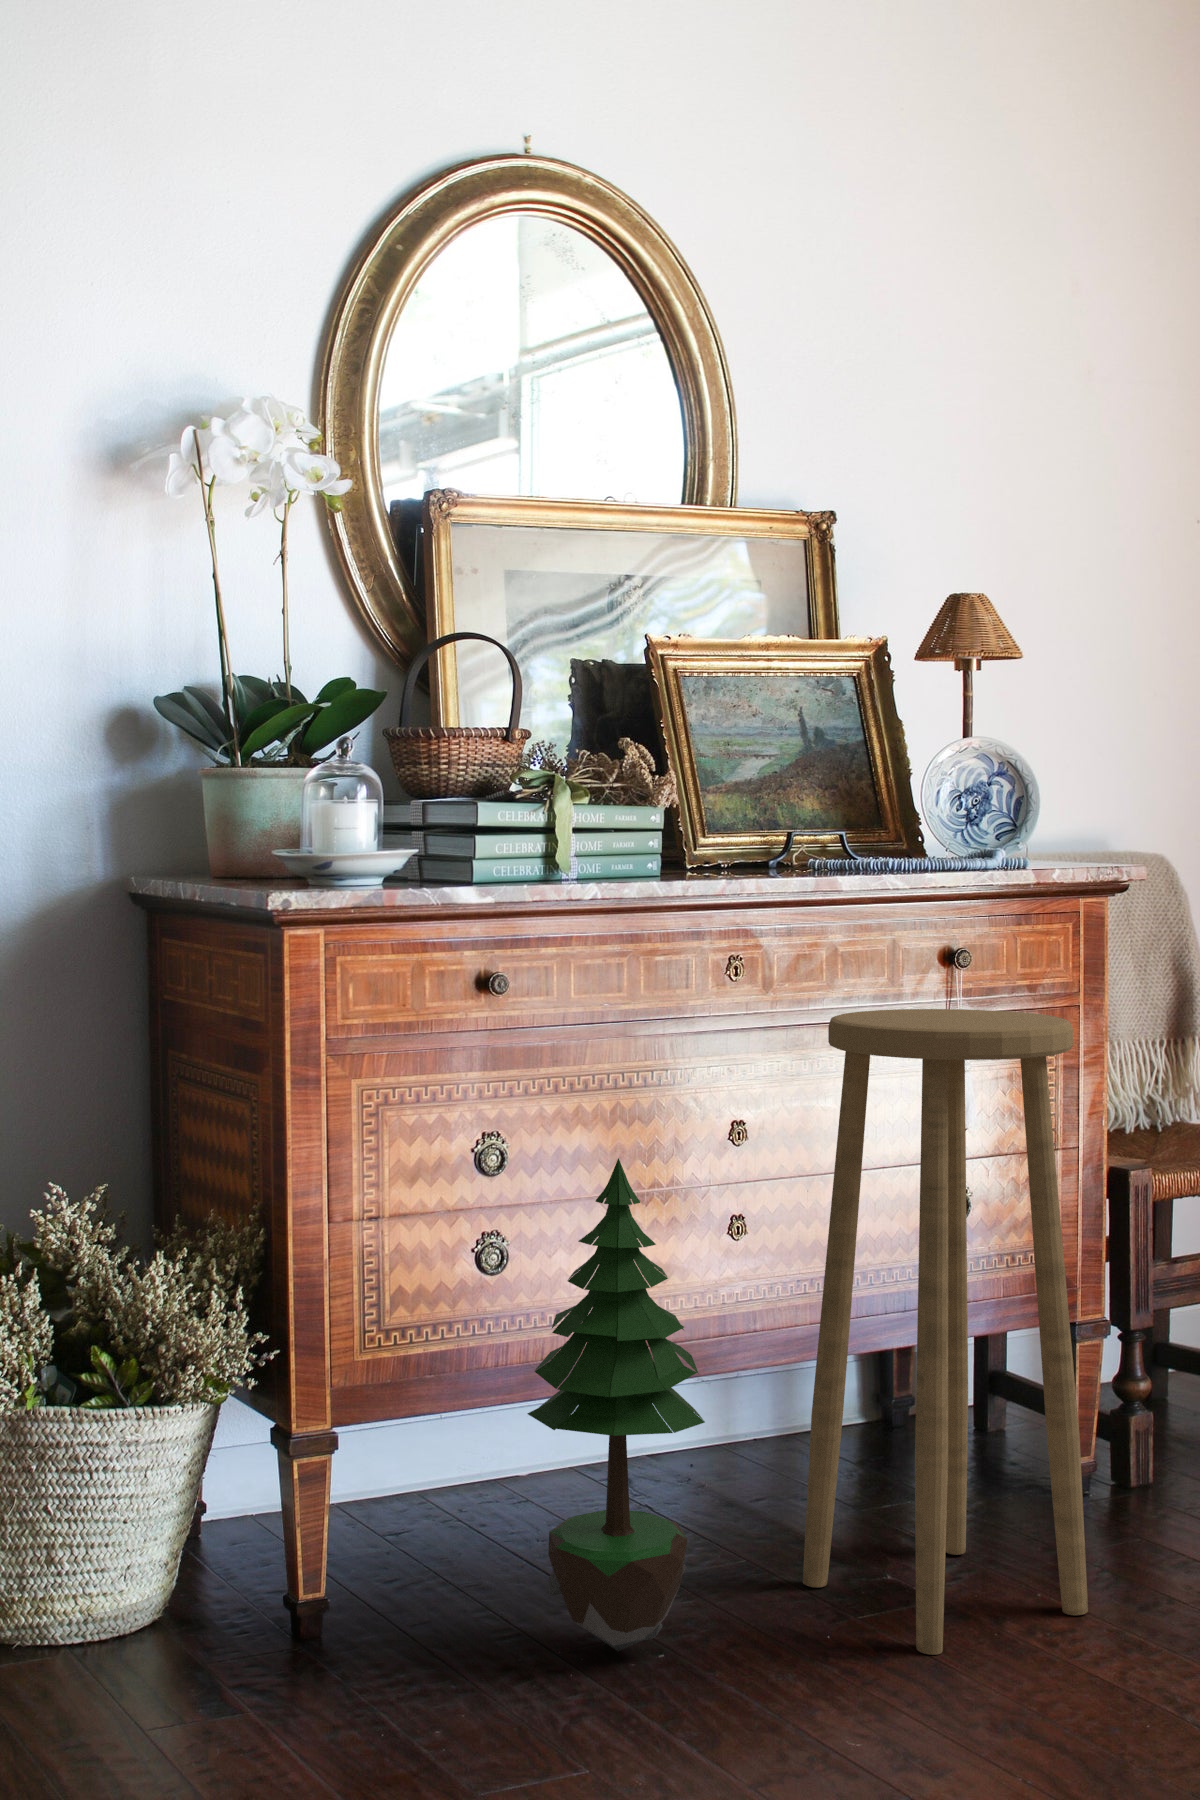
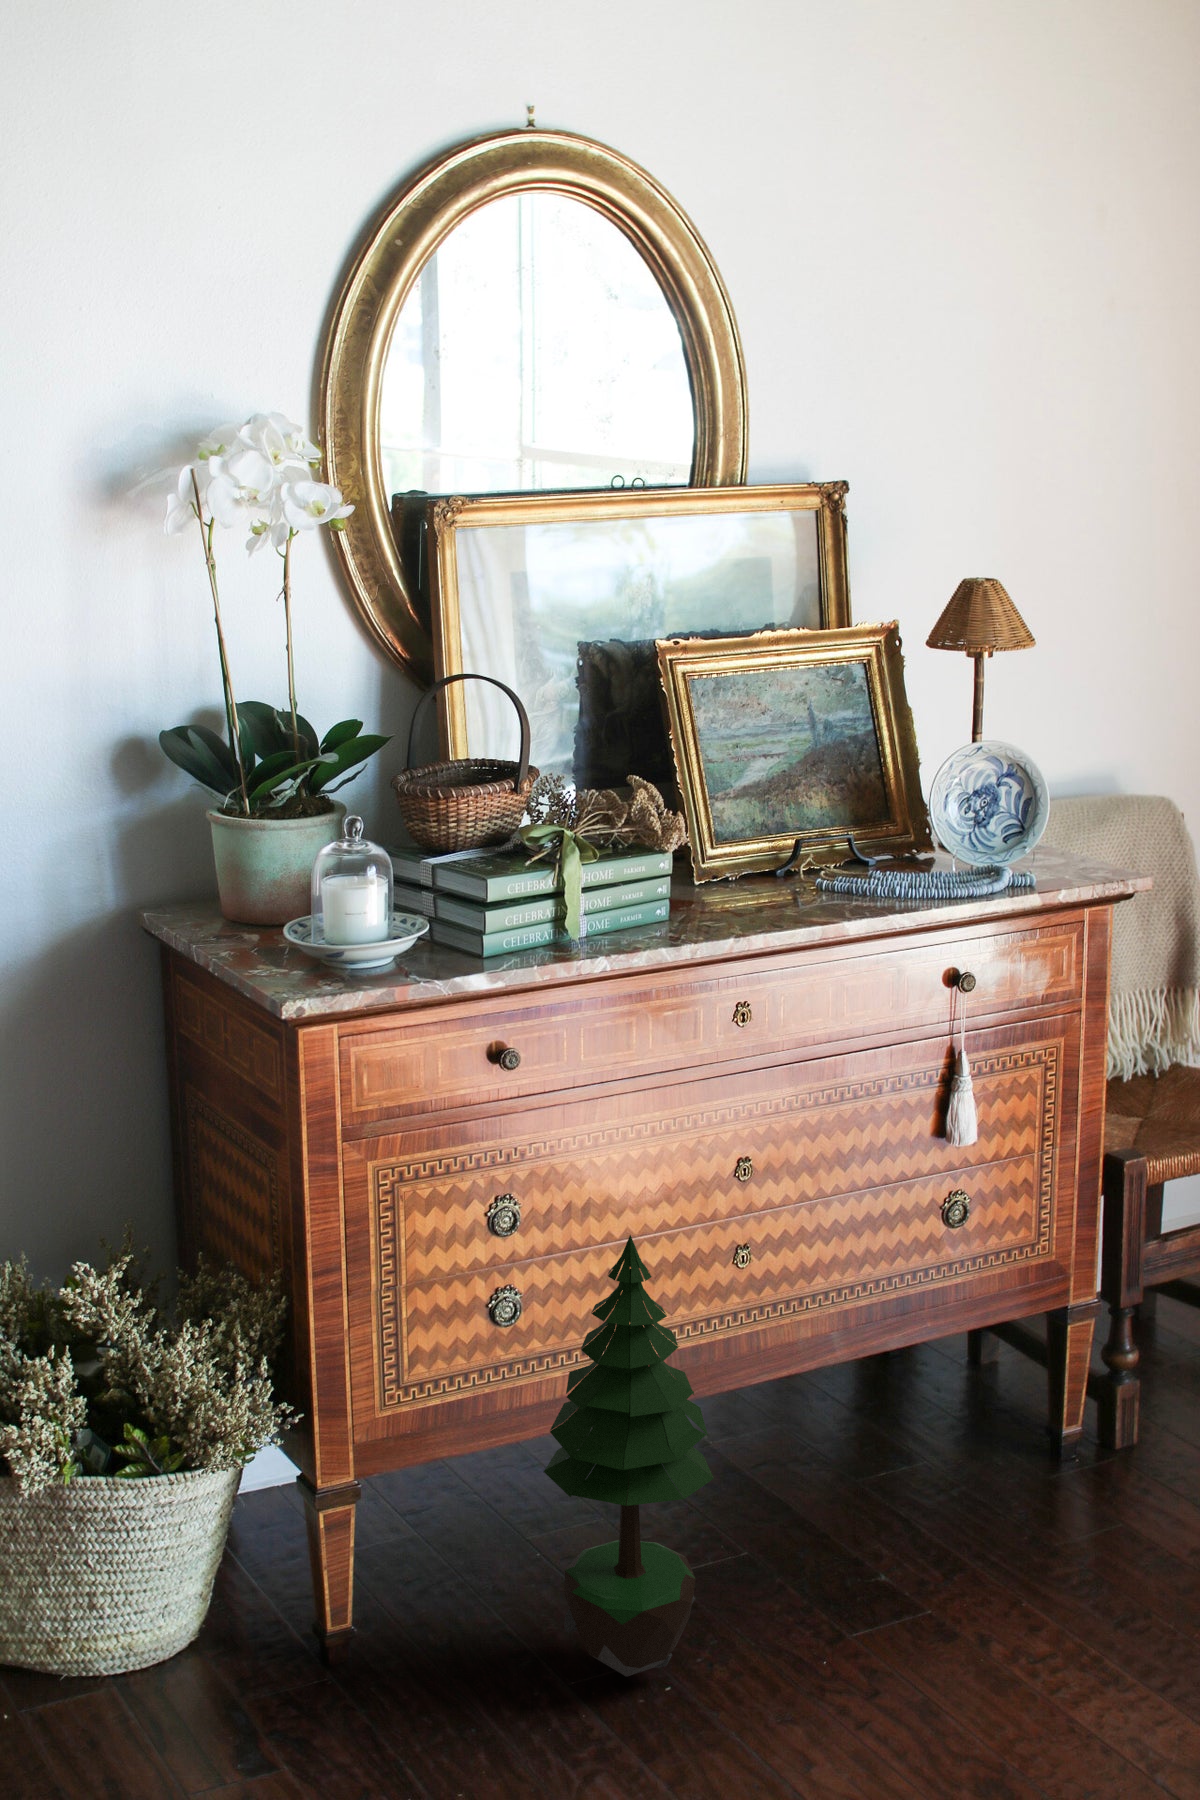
stool: present [803,1009,1088,1655] -> none [802,1044,1078,1676]

